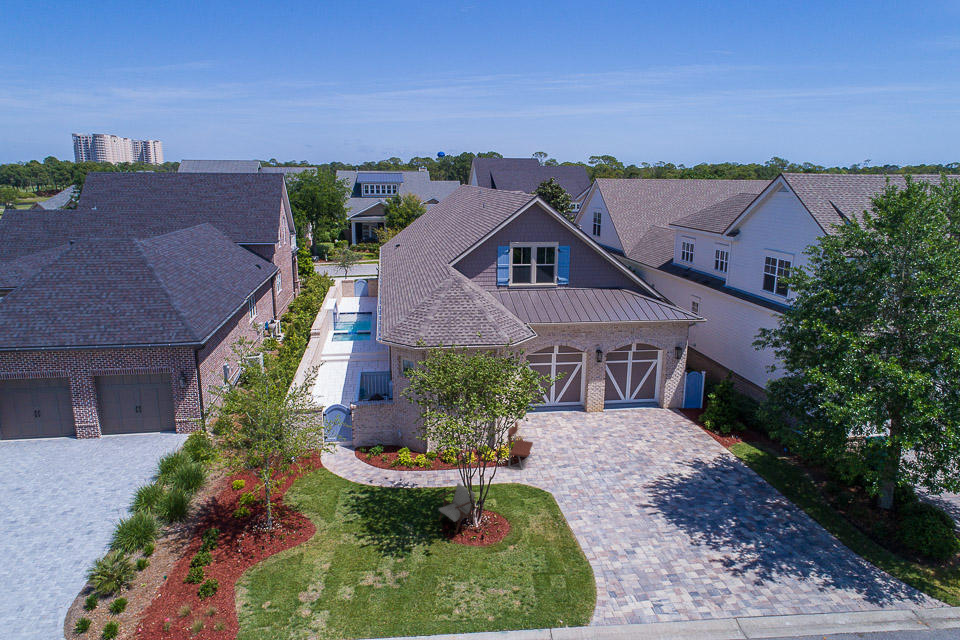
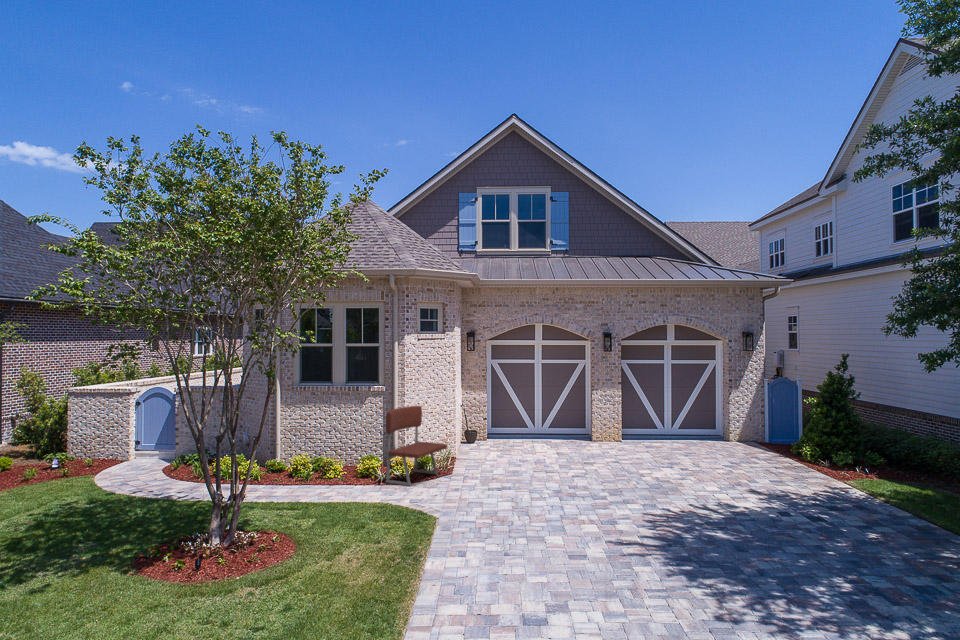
lounge chair: present [438,483,476,533] -> none [139,453,213,553]

